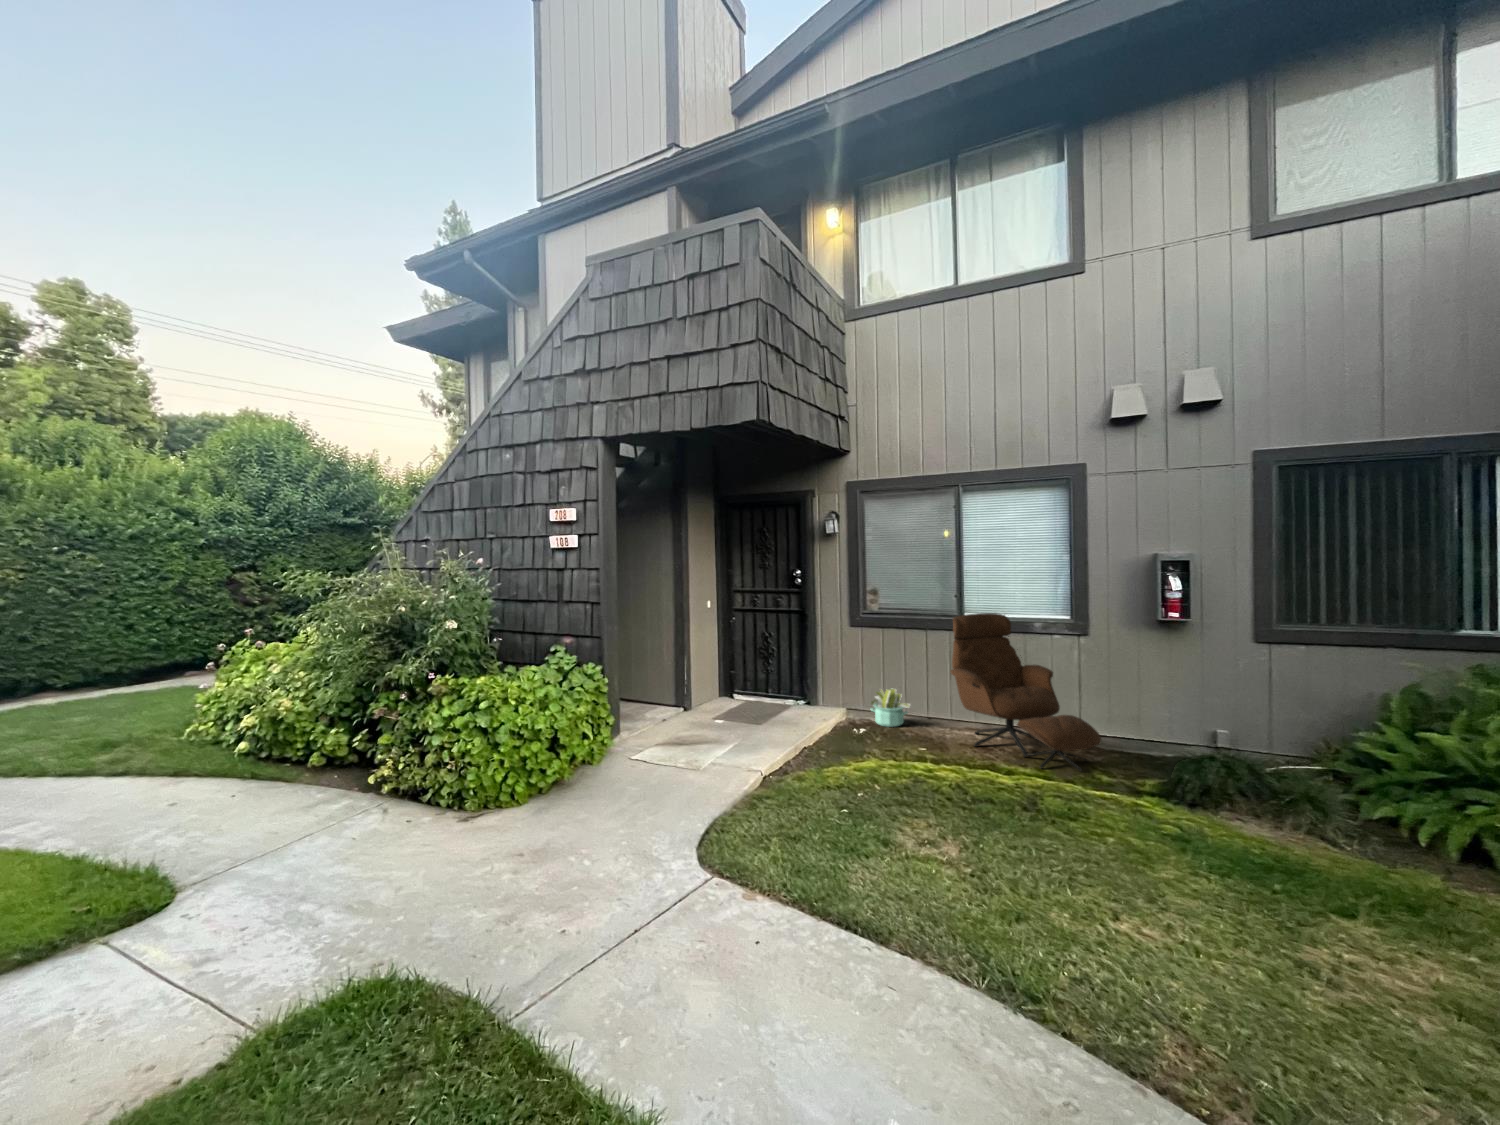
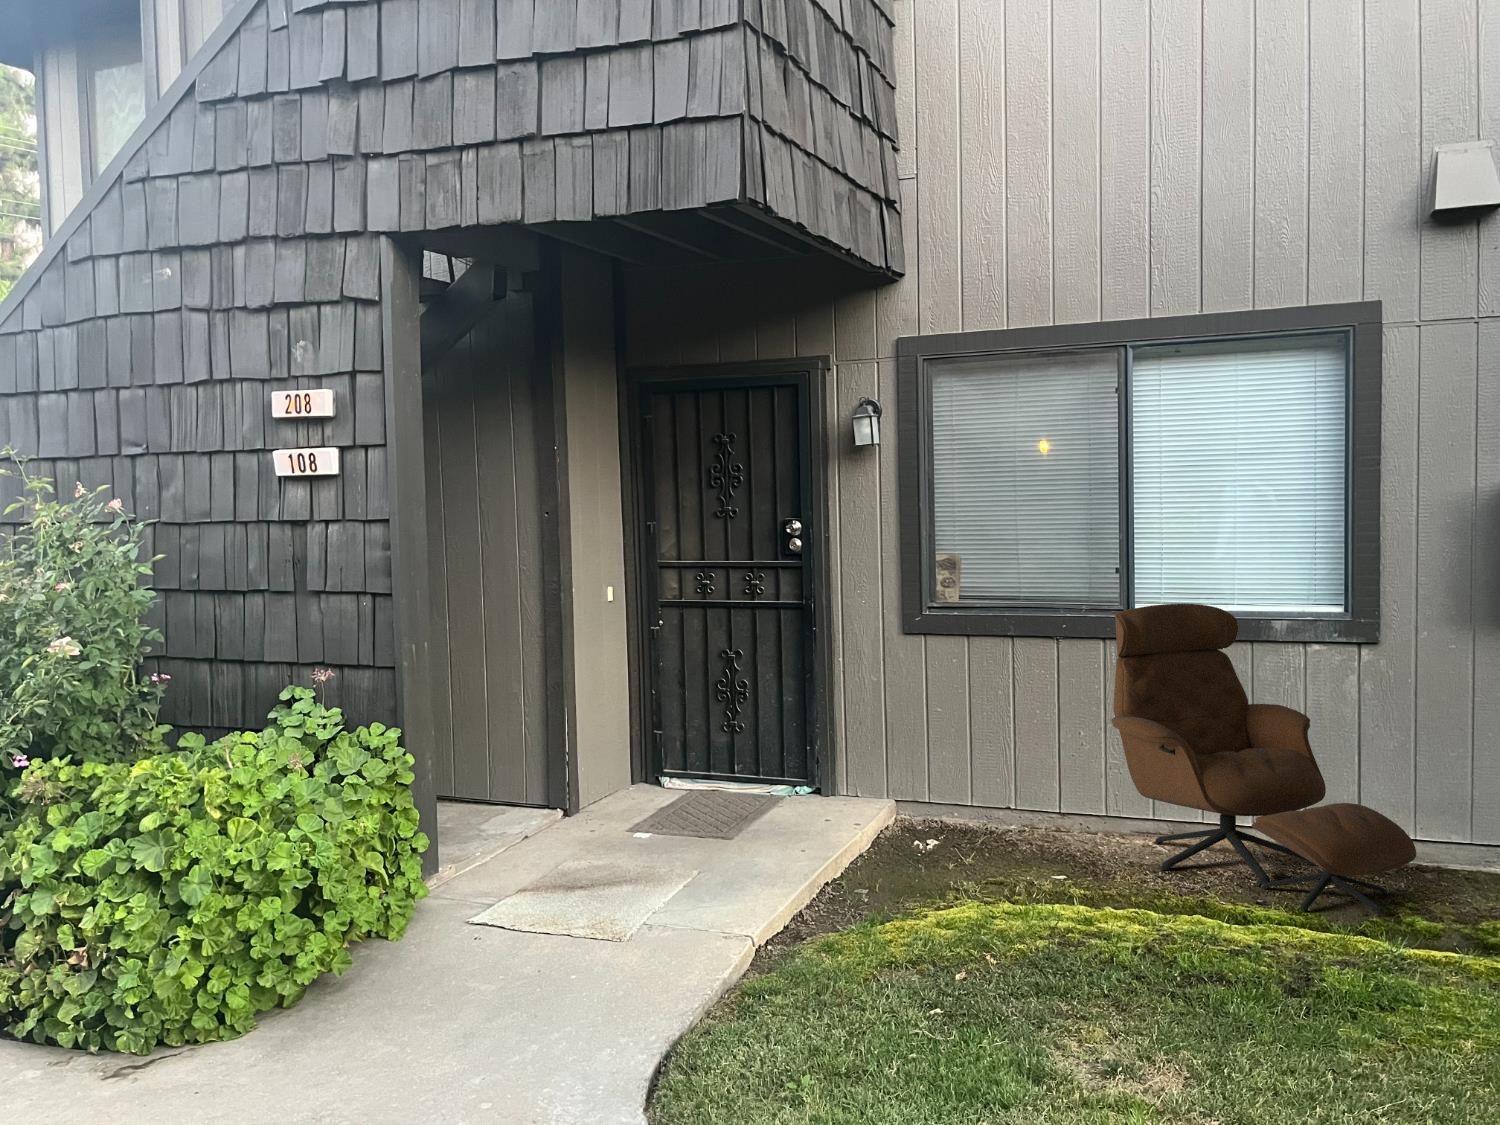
decorative plant: present [870,689,910,727] -> none [945,757,1028,834]

